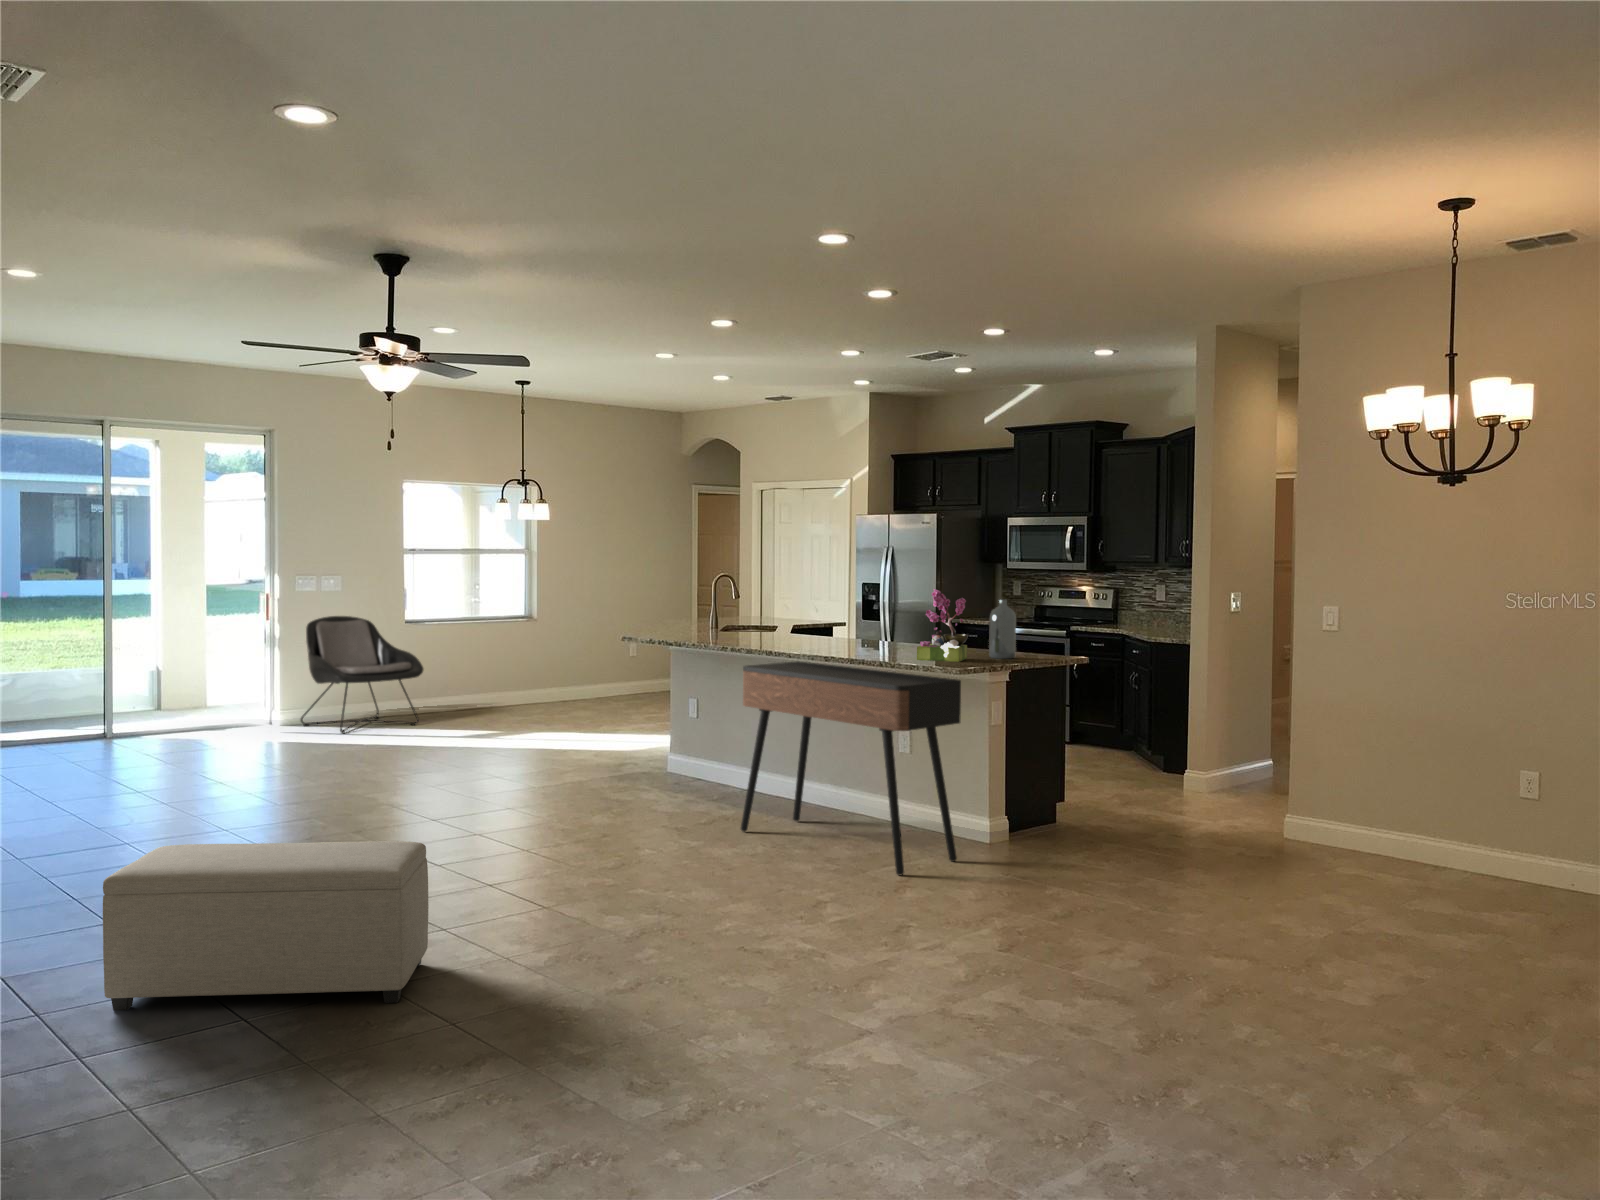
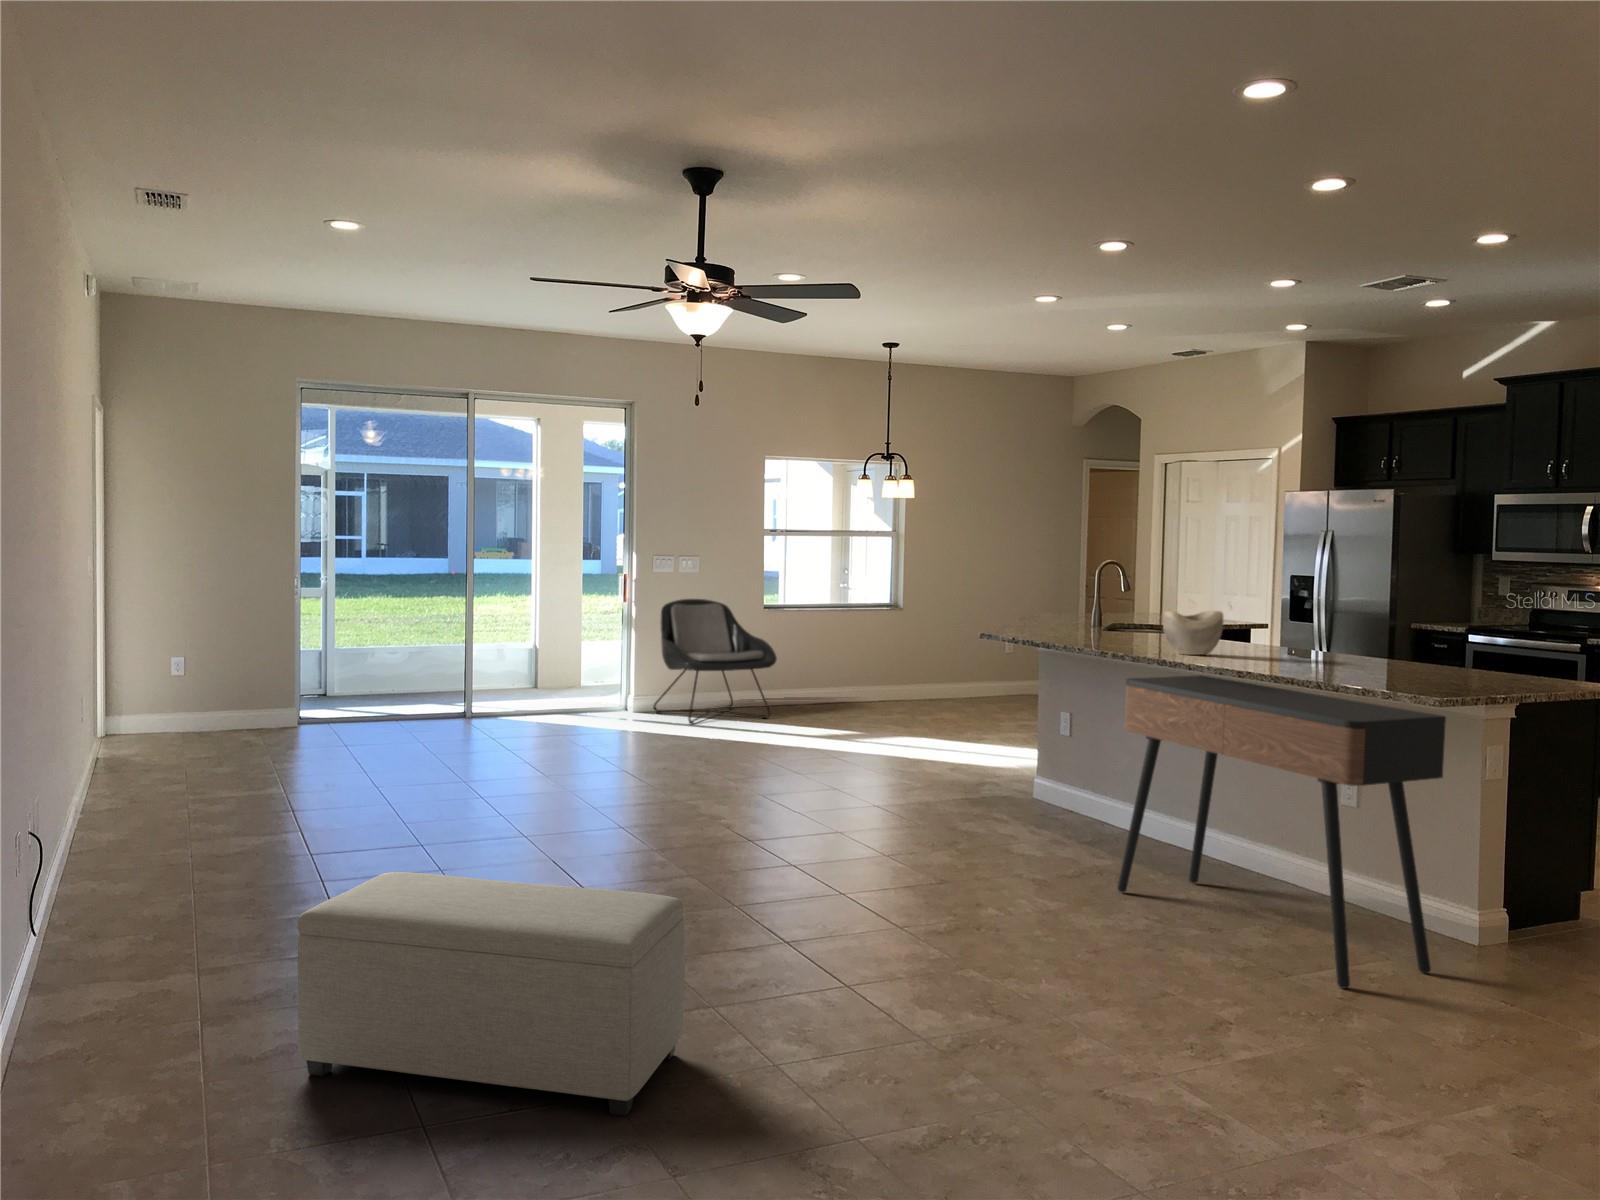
flower arrangement: present [917,589,968,662] -> none [1374,583,1454,688]
bottle: present [989,600,1016,659] -> none [1483,602,1529,686]
decorative bowl: none [768,612,812,647] -> present [1163,611,1223,655]

